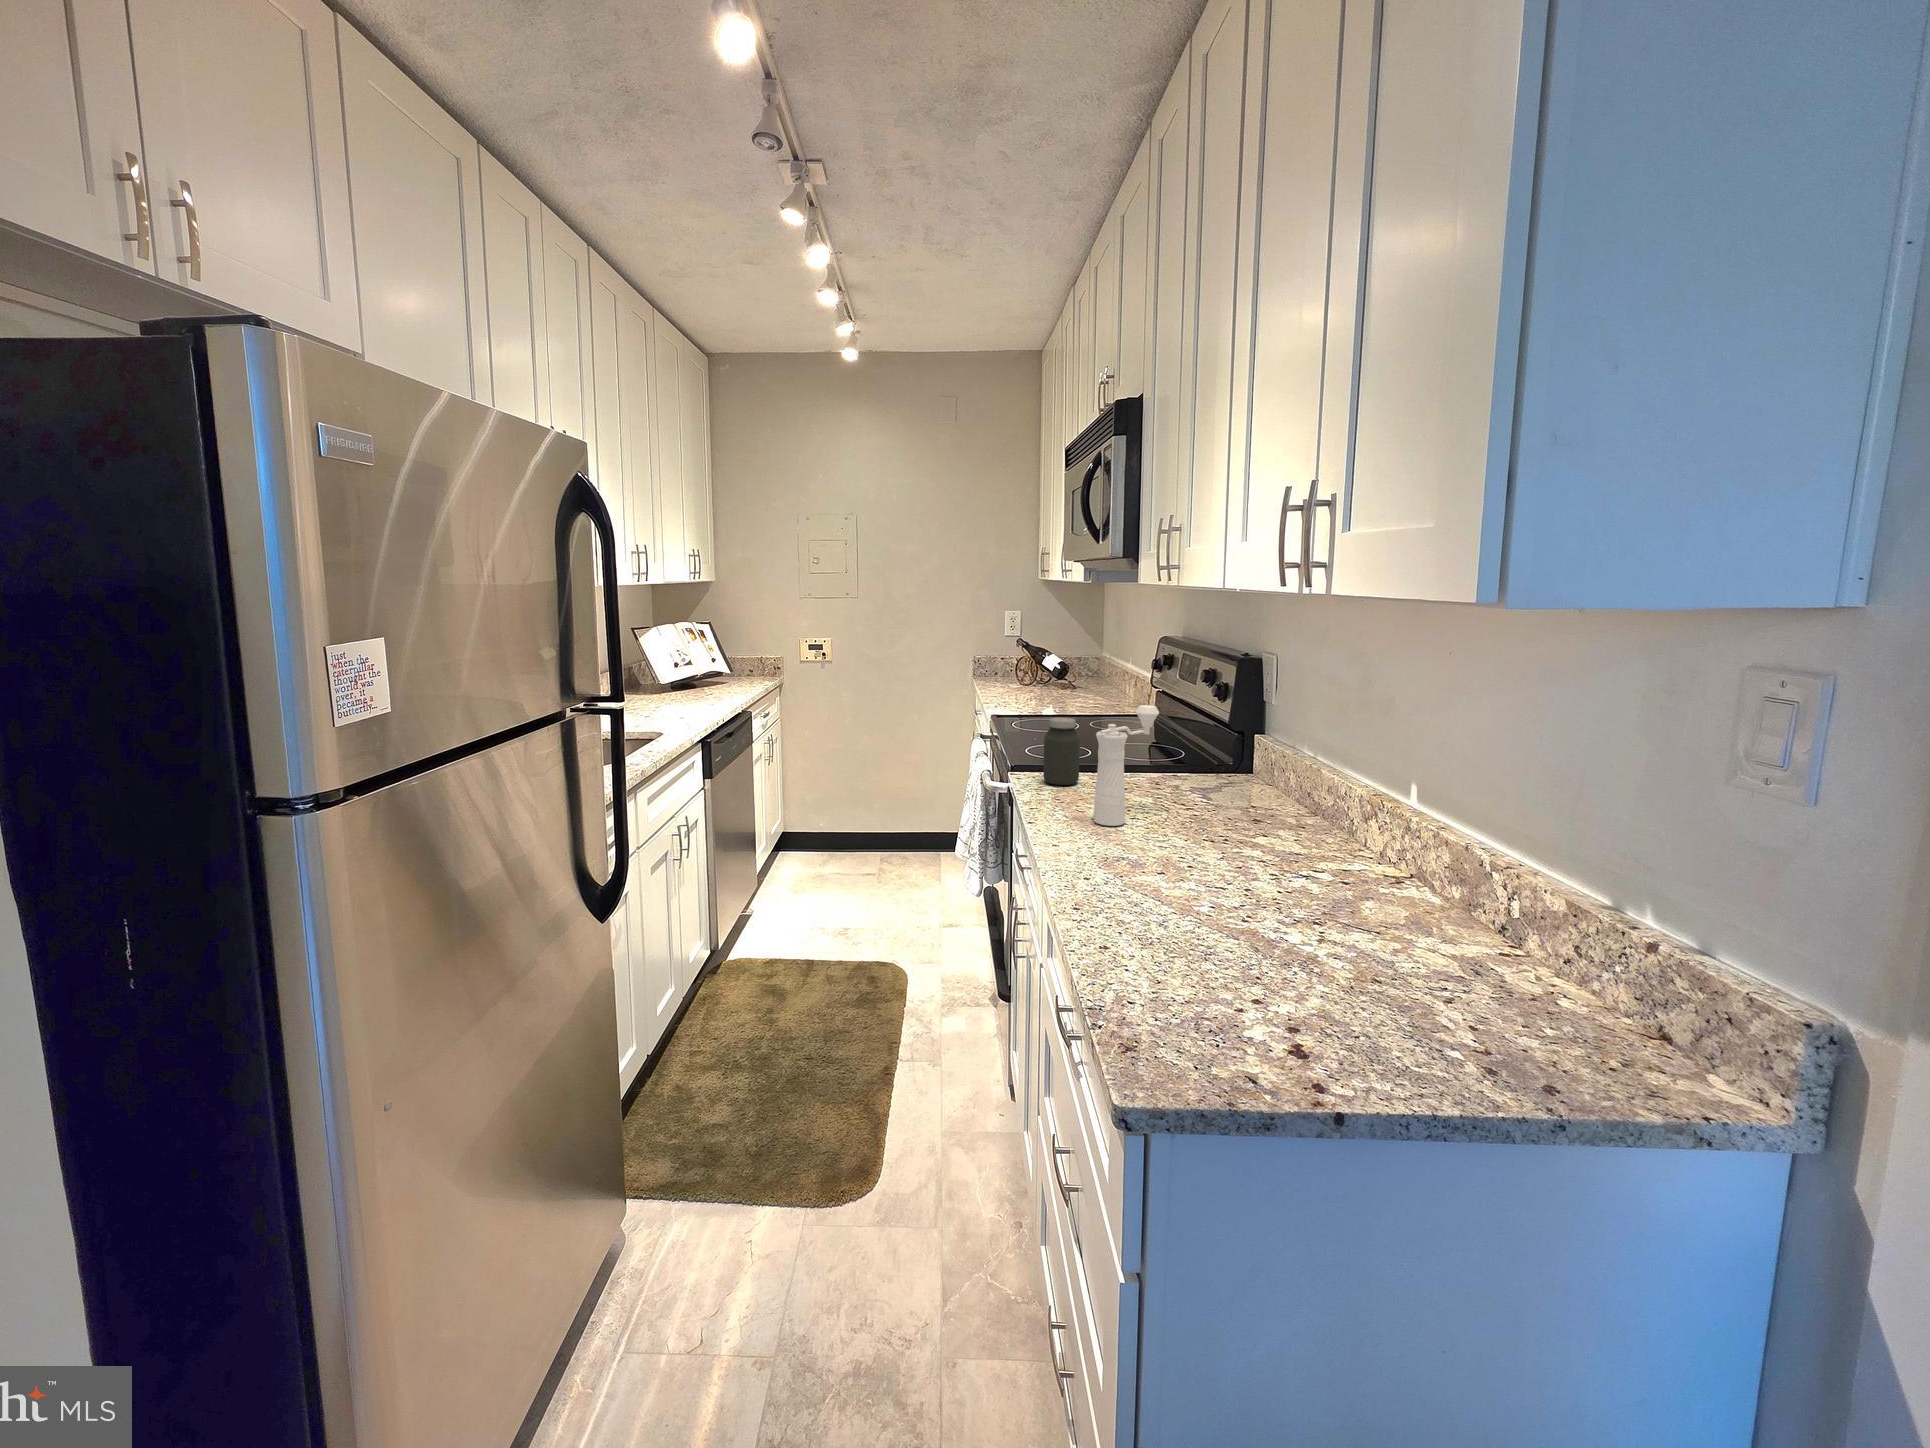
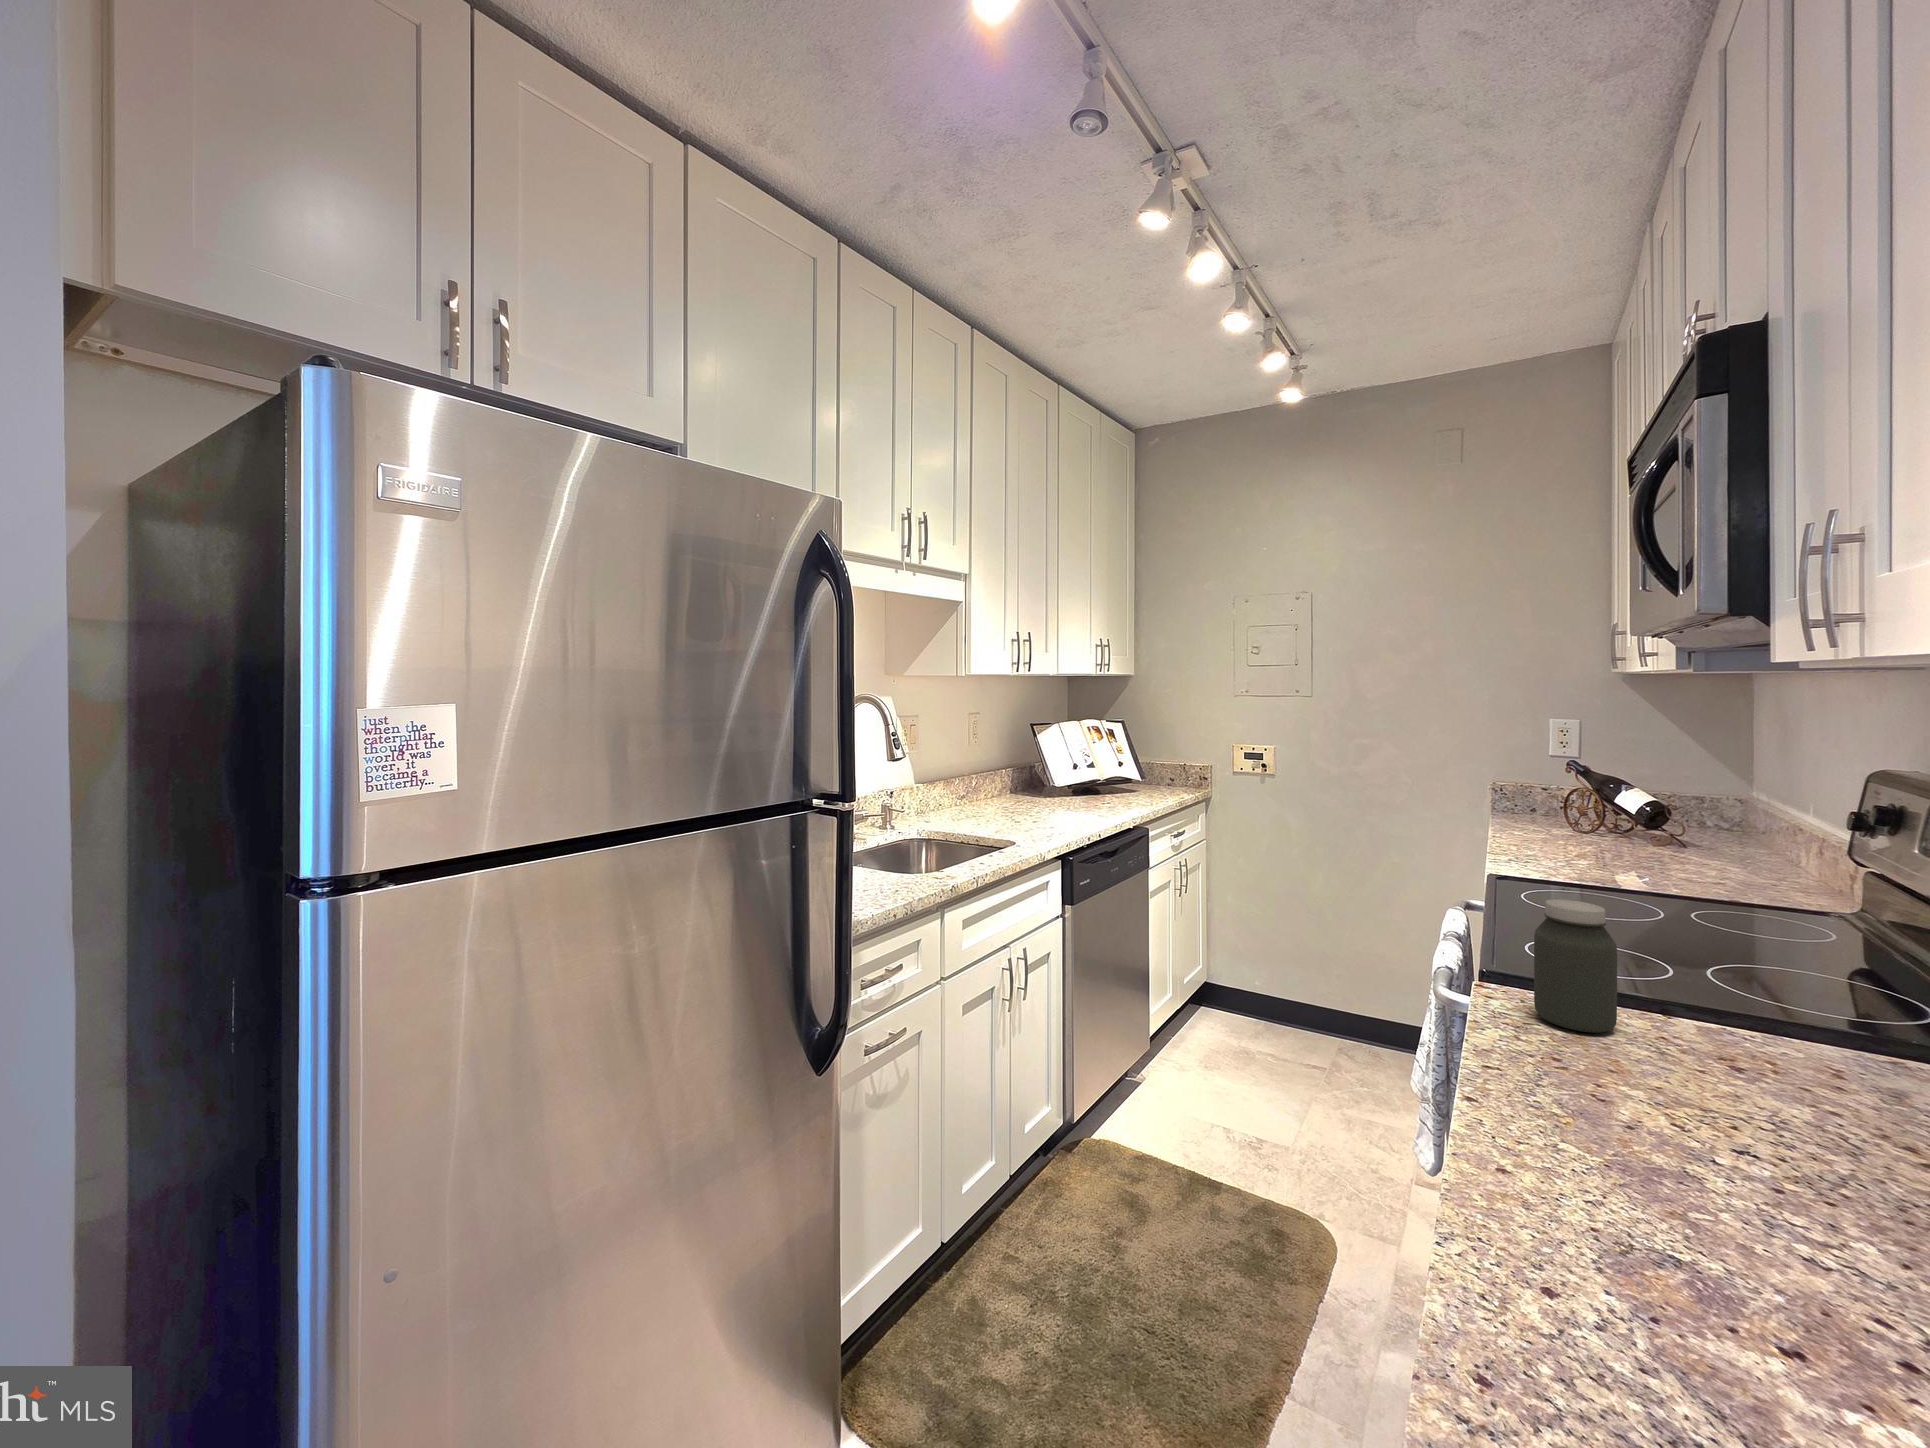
pepper mill: present [1094,705,1159,826] -> none [1620,905,1813,1166]

